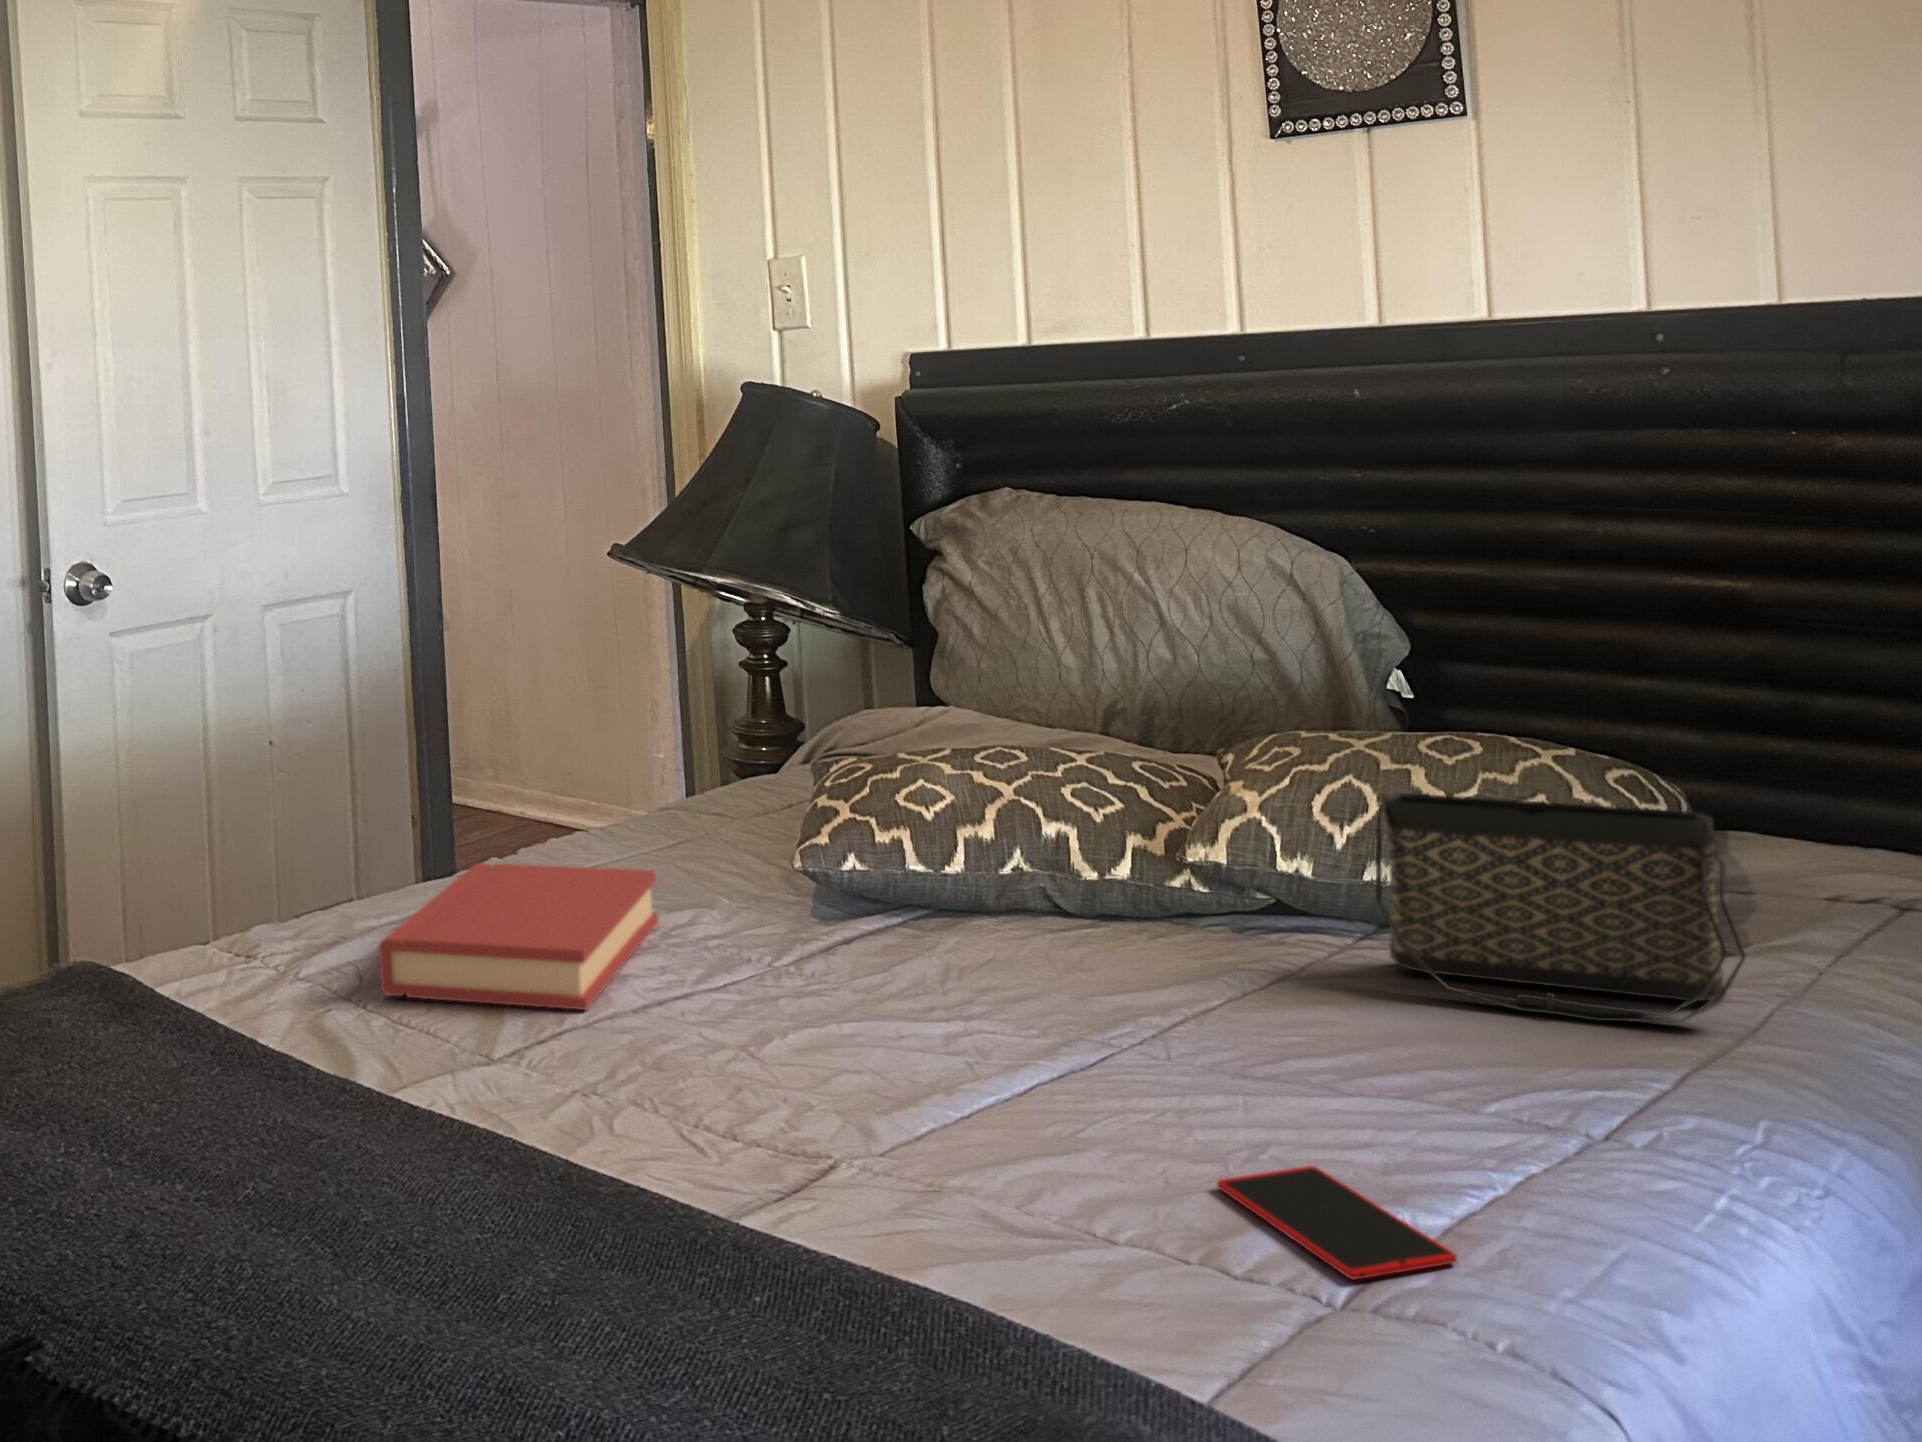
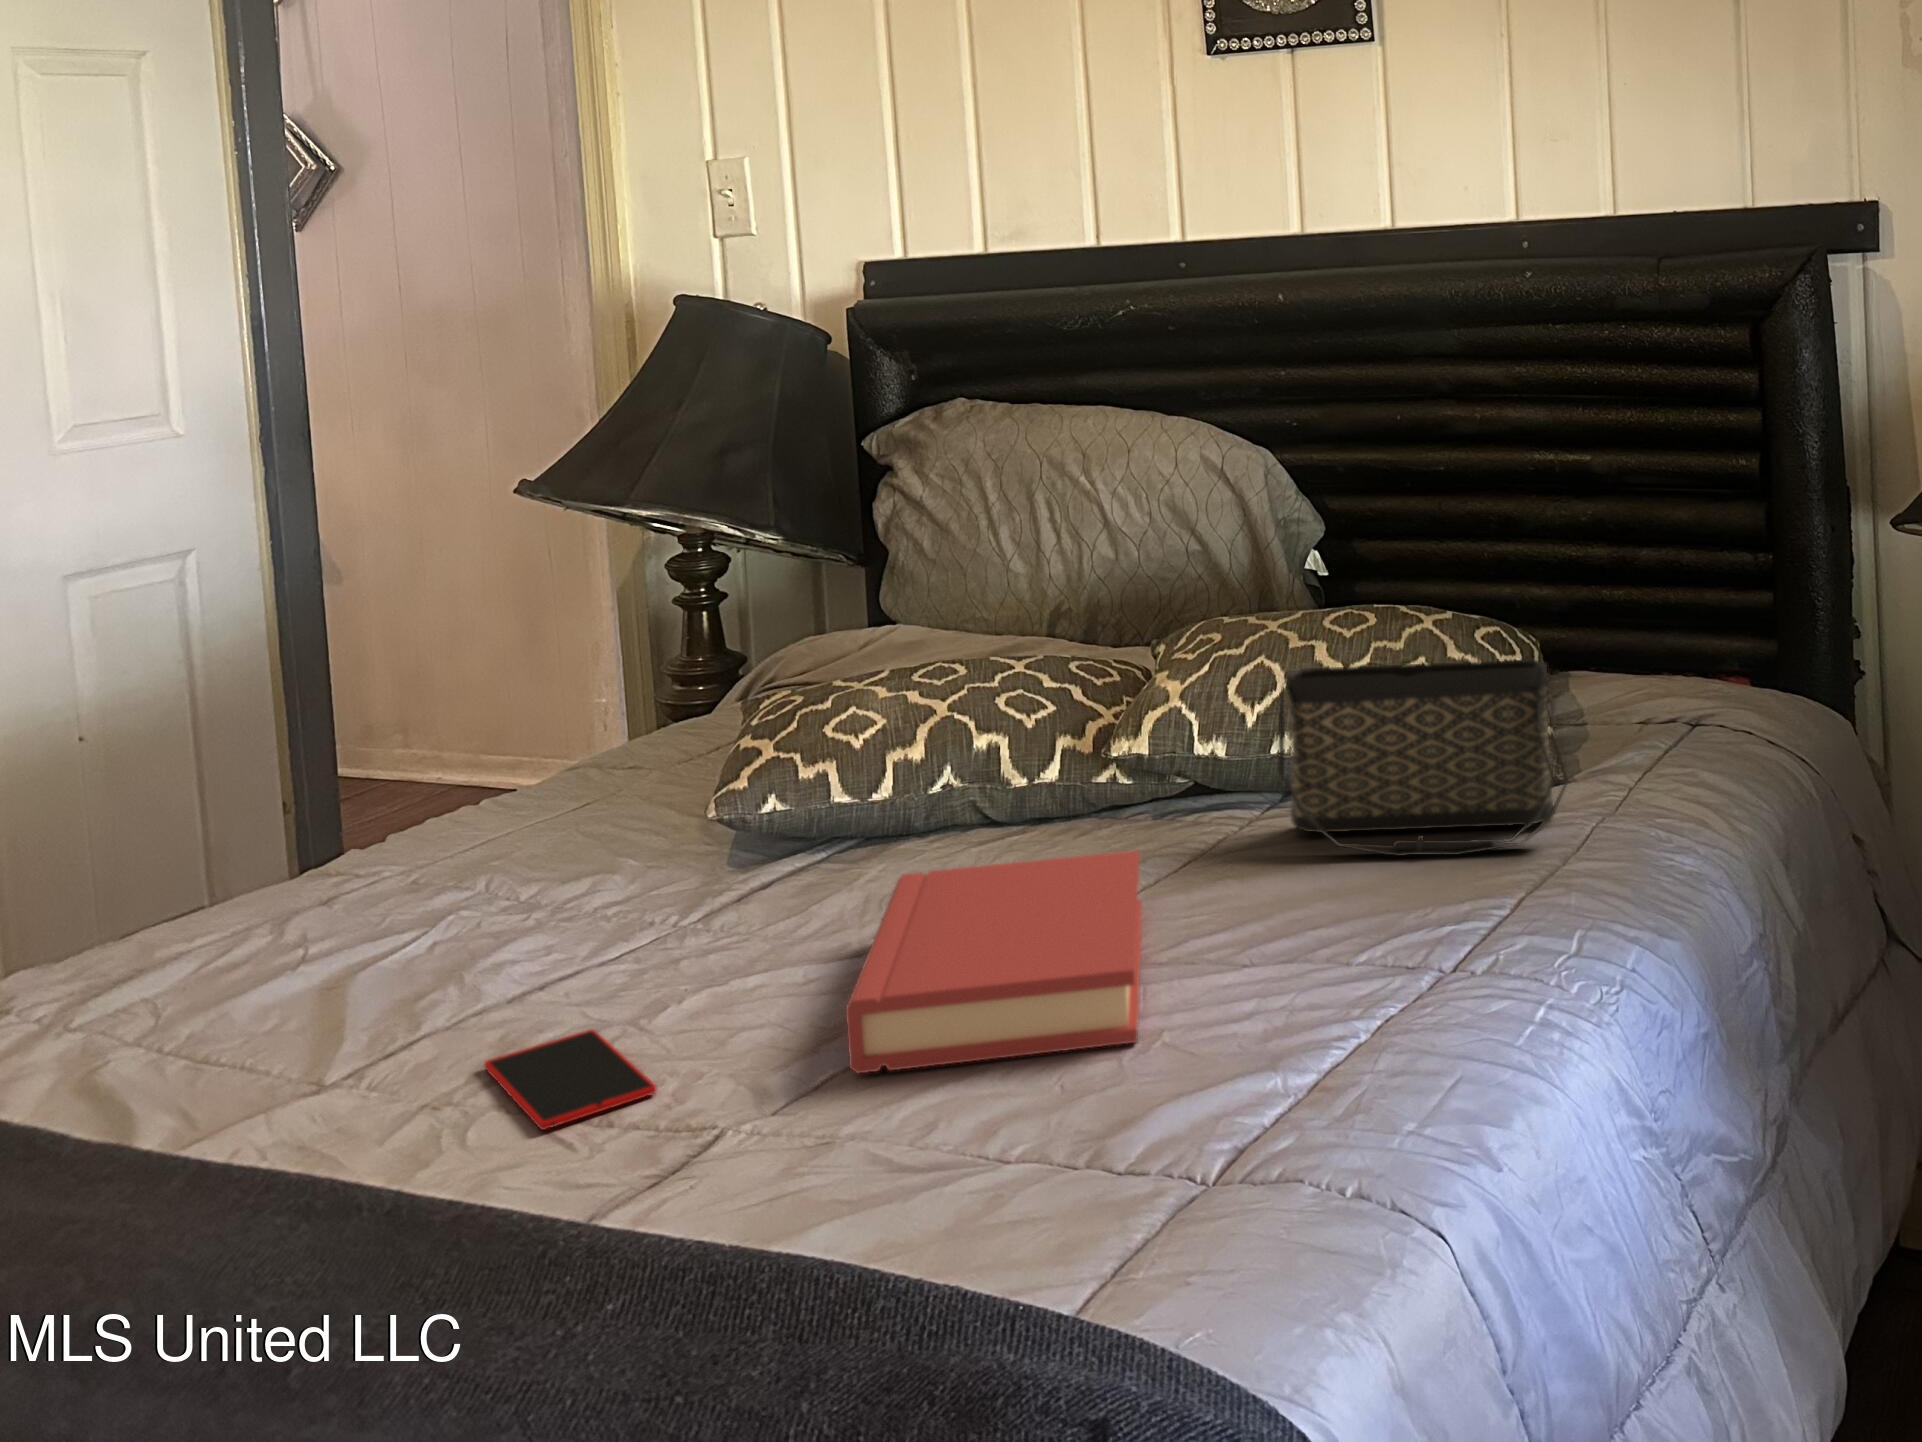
hardback book: present [379,863,658,1010] -> present [846,851,1142,1073]
smartphone: present [1217,1166,1457,1280] -> present [484,1029,657,1130]

